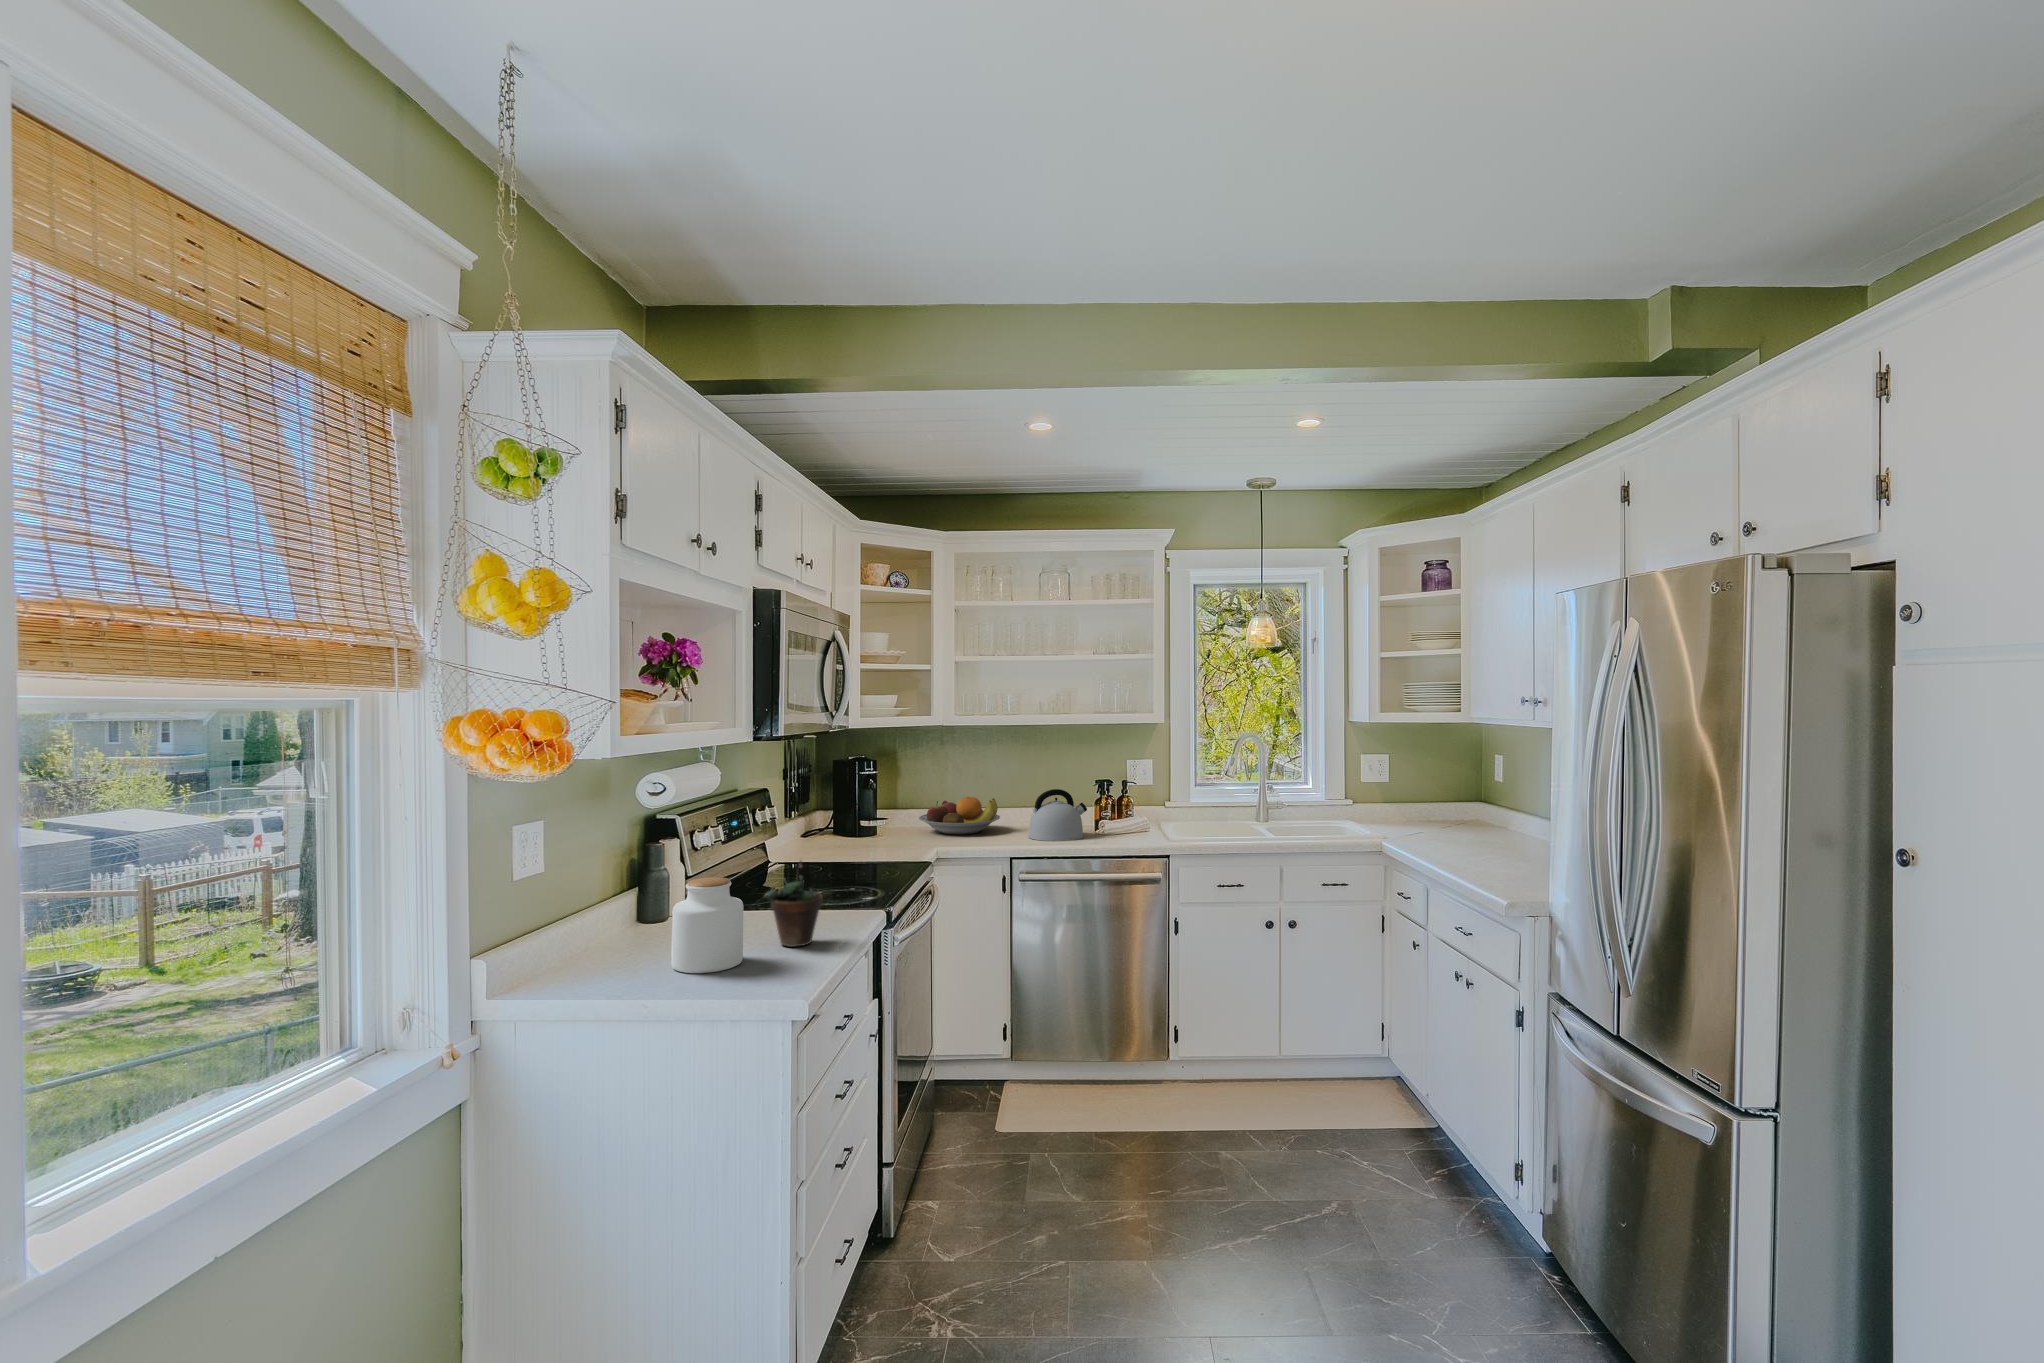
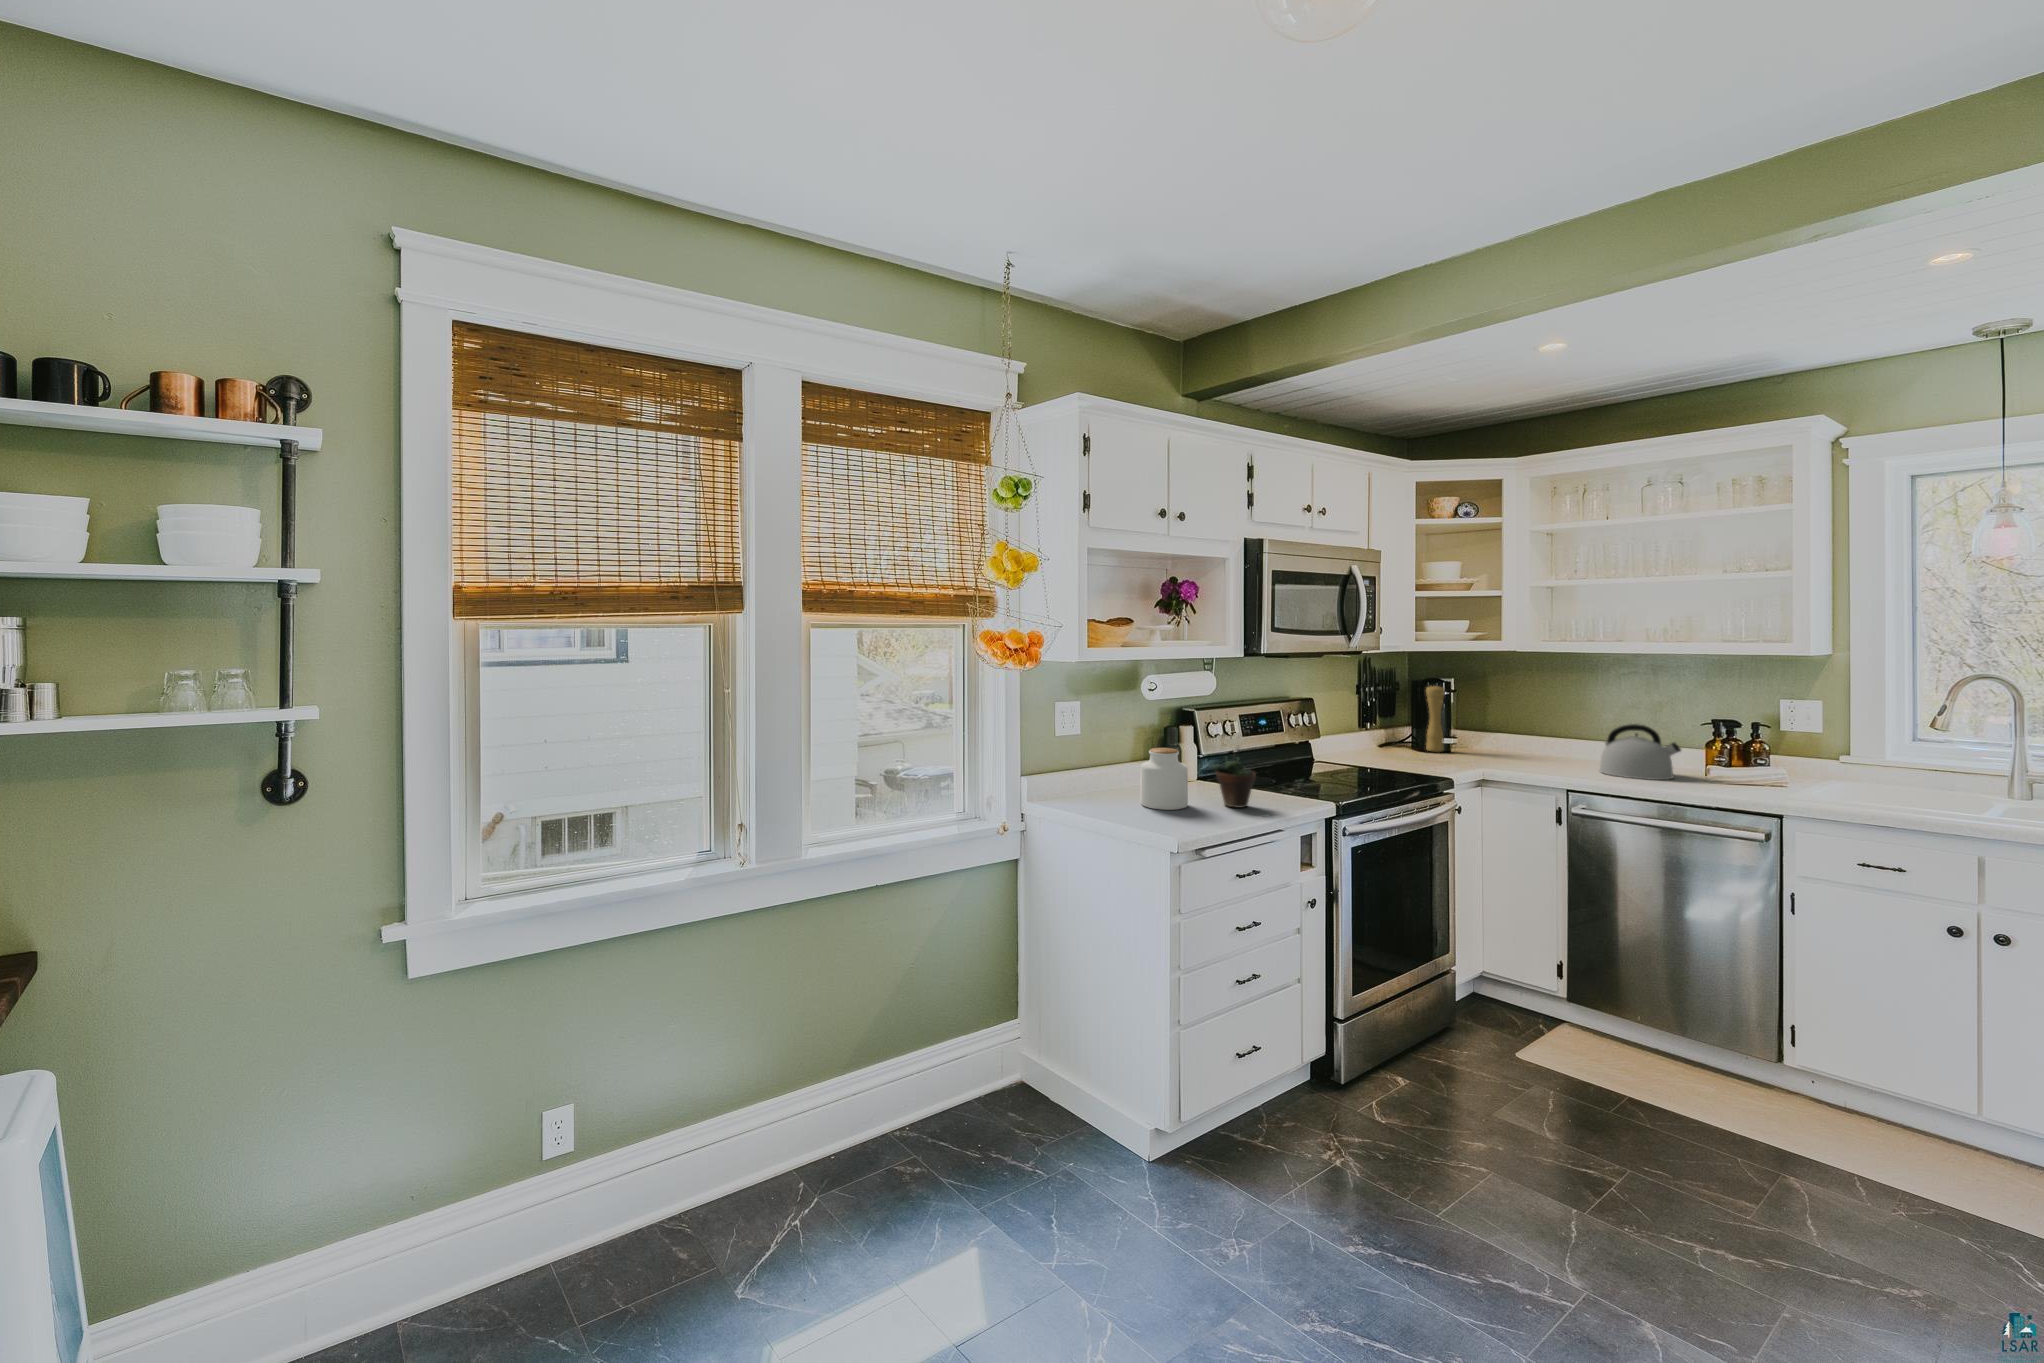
pepper mill: none [869,765,888,838] -> present [1426,686,1445,752]
fruit bowl: present [919,797,1000,834] -> none [1483,724,1579,759]

